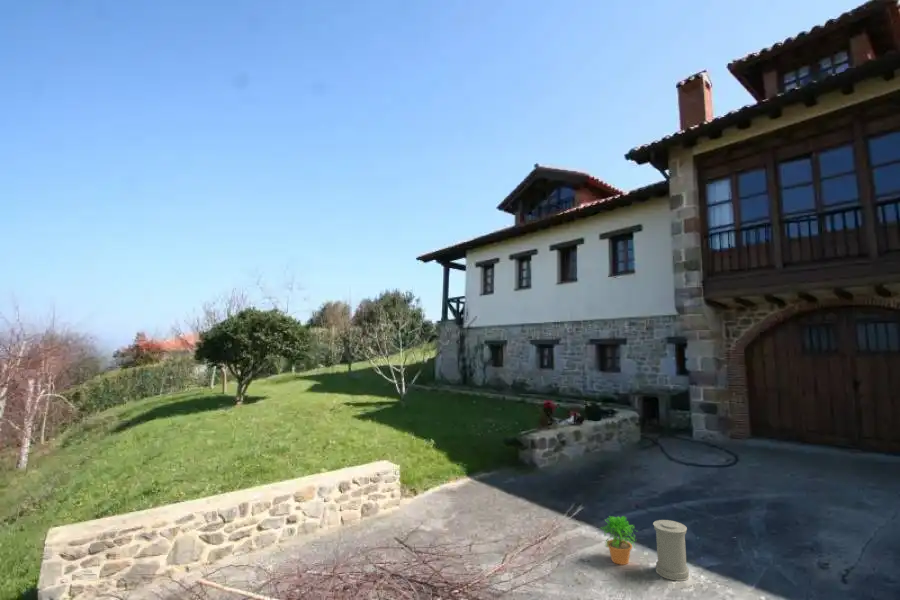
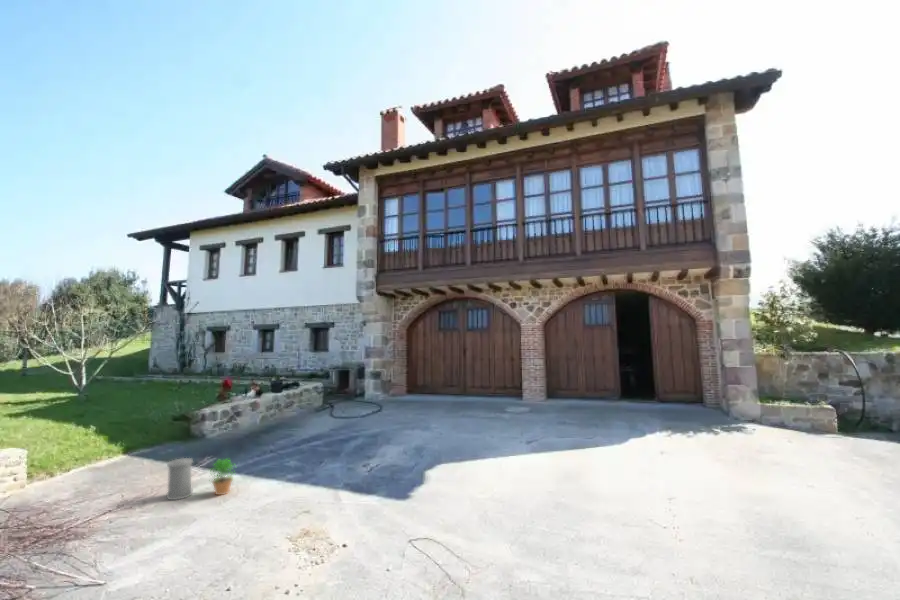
trash can: present [653,520,689,581] -> present [167,458,193,500]

